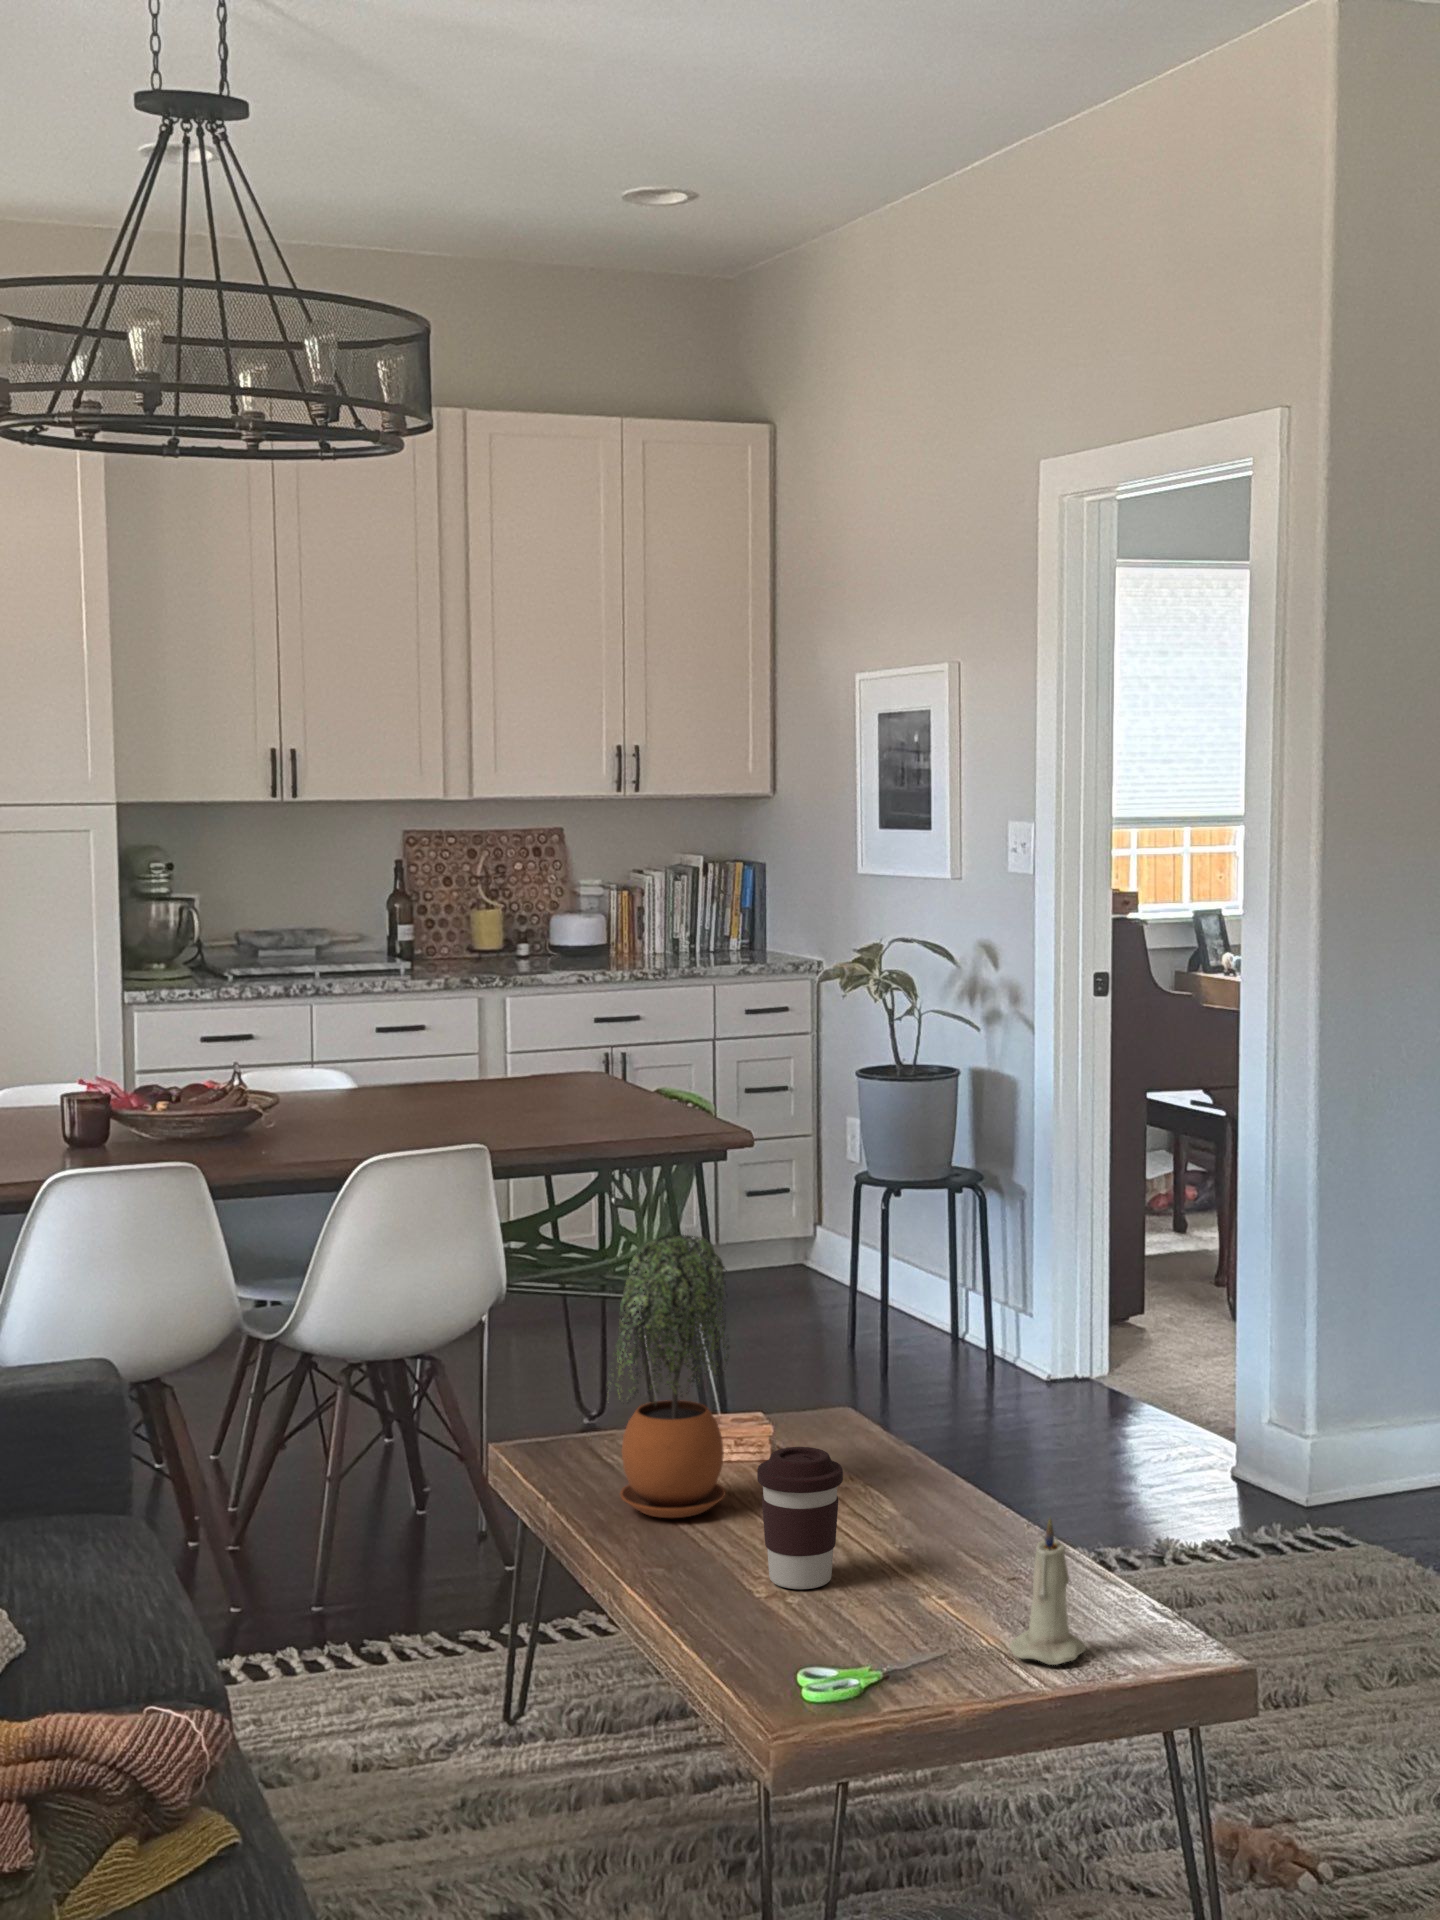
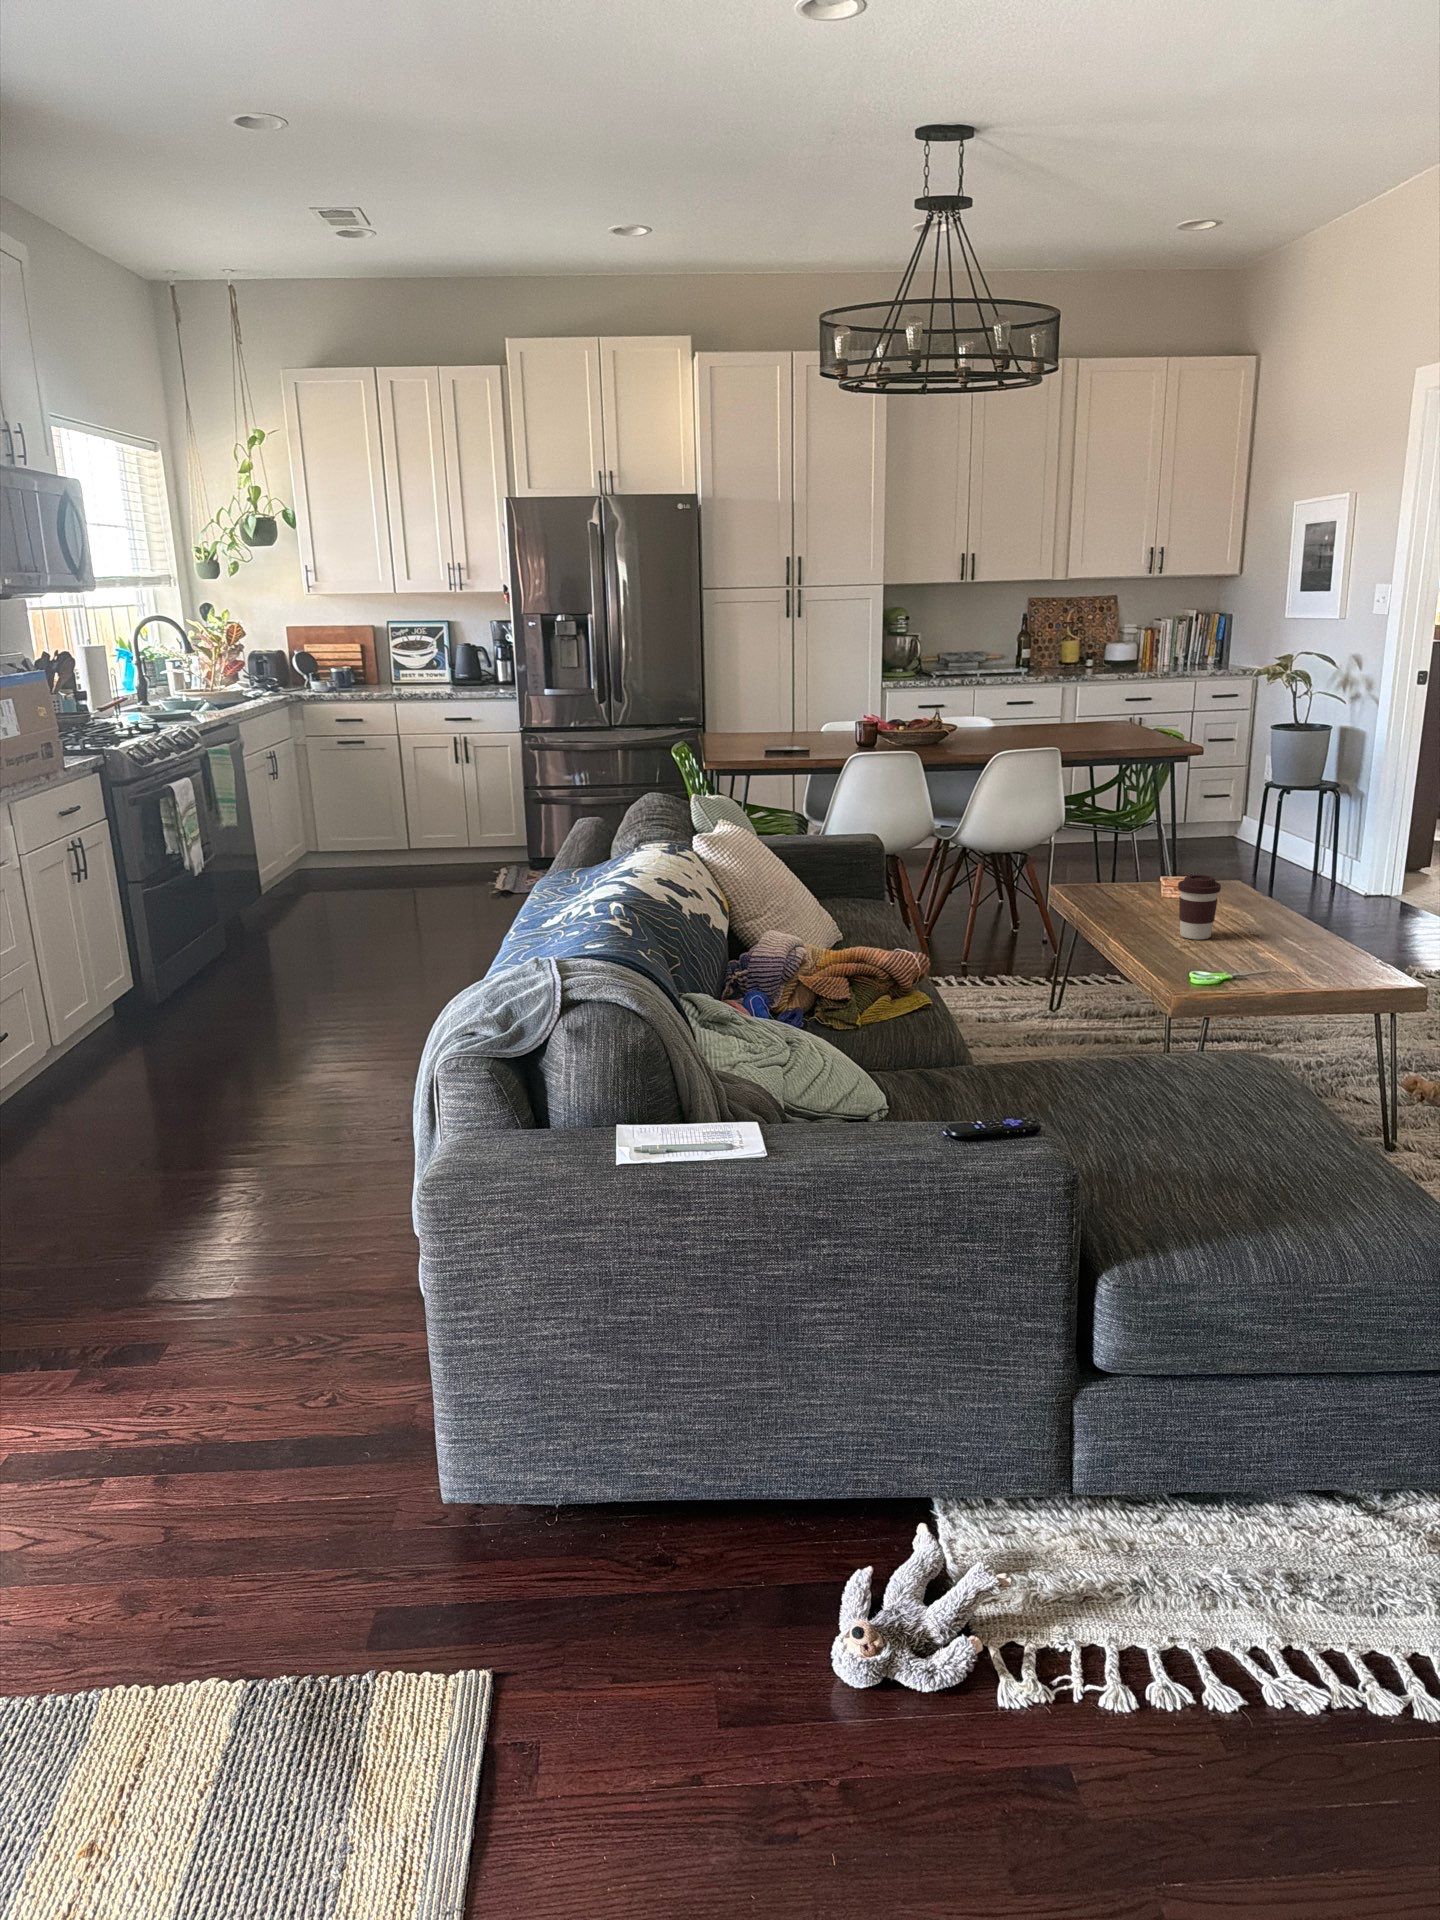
potted plant: present [607,1235,729,1518] -> none [1108,777,1174,911]
candle: present [1010,1518,1086,1665] -> none [1293,905,1332,973]

